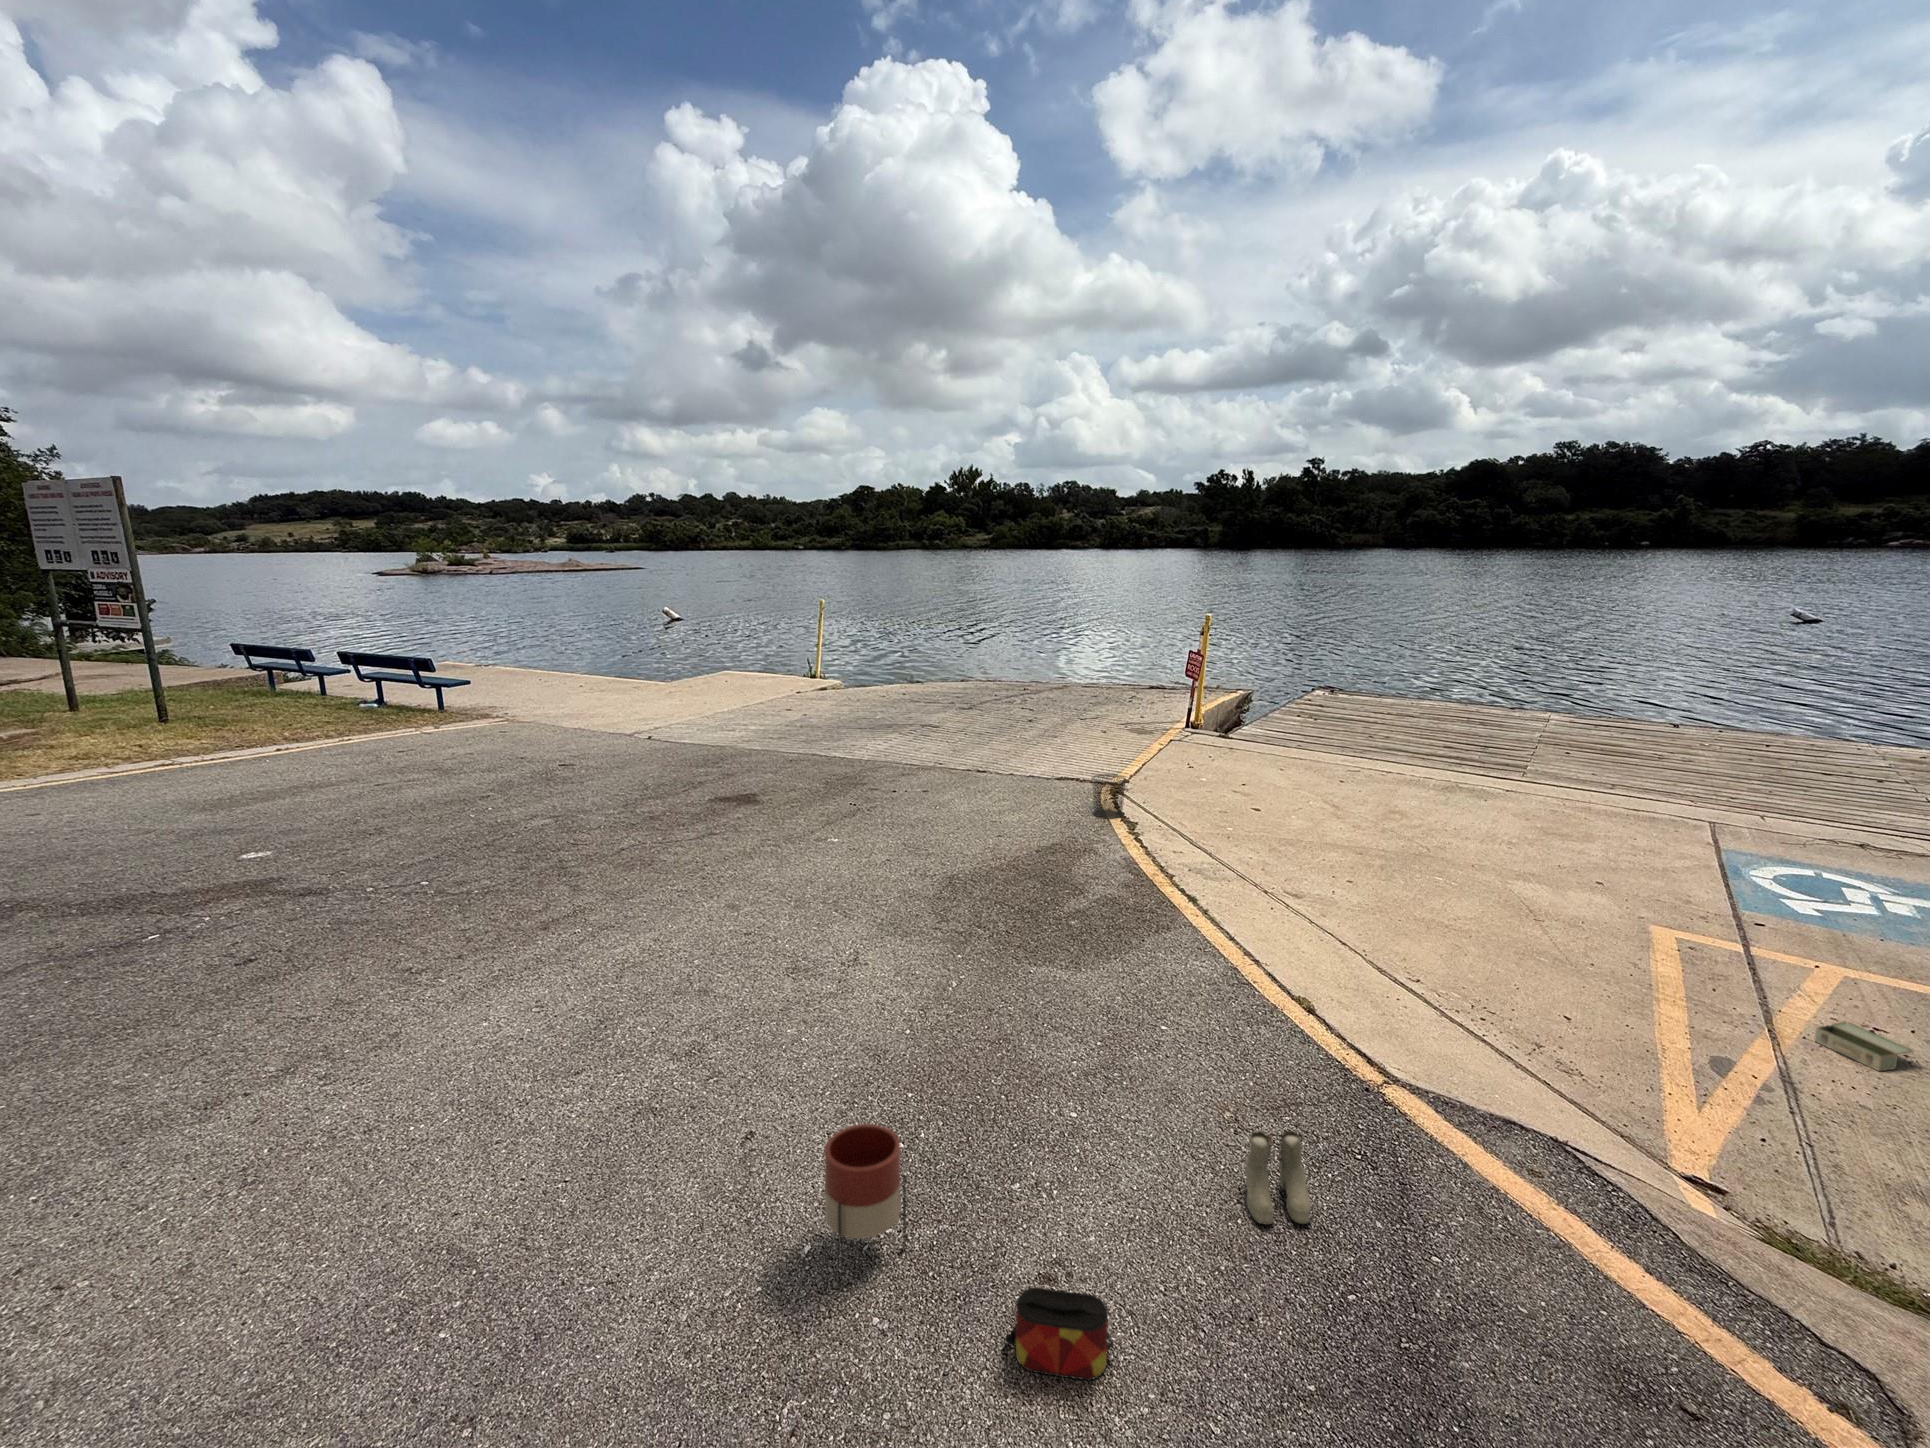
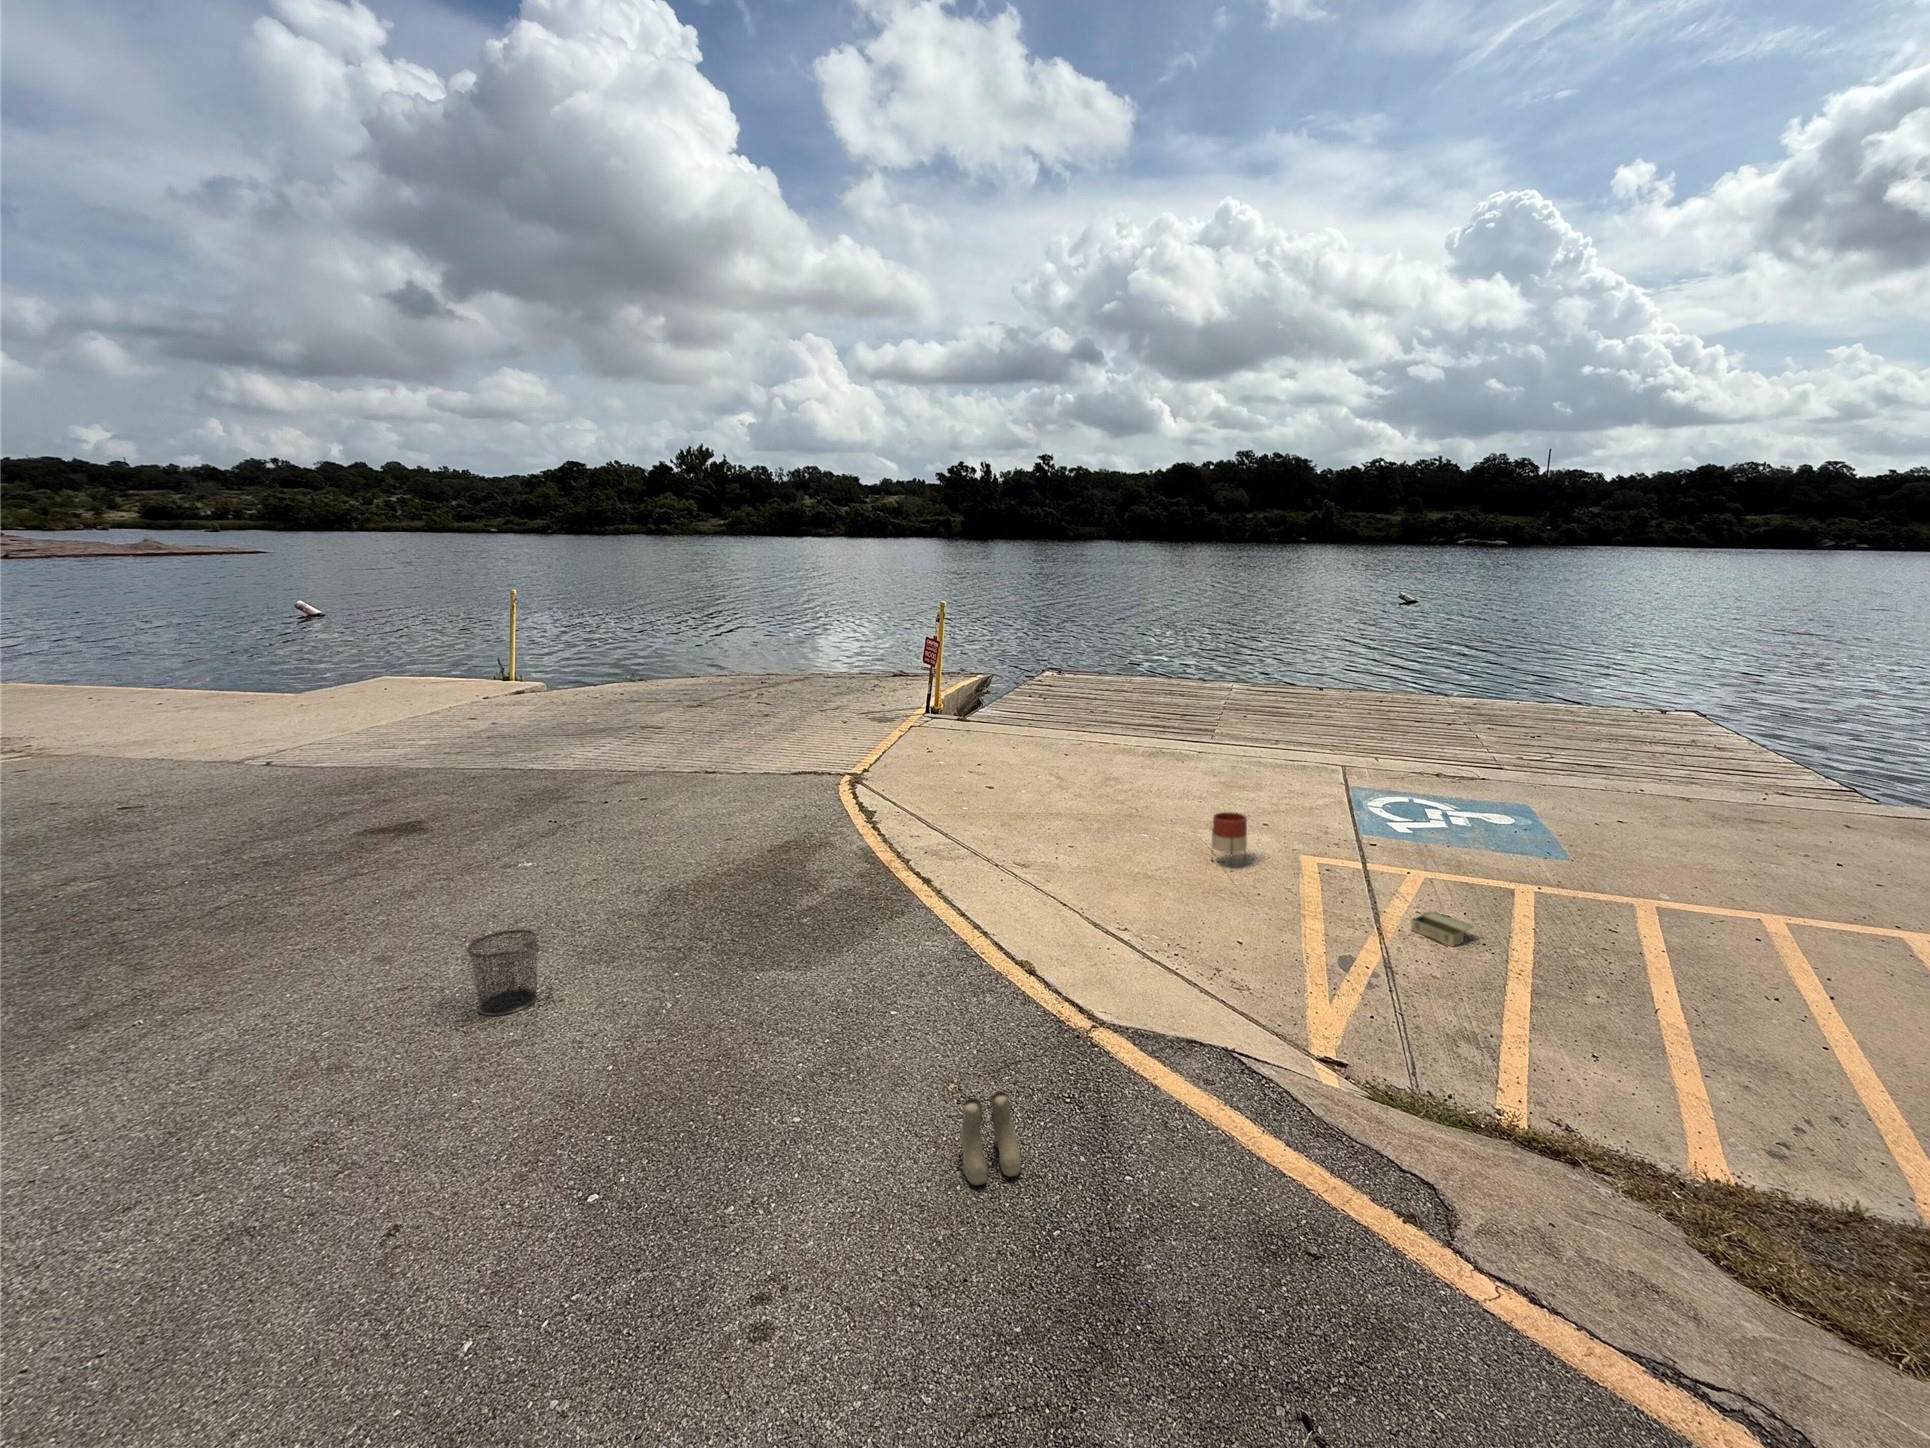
waste bin: present [1092,774,1126,819] -> present [467,929,537,1016]
planter: present [824,1124,906,1279] -> present [1212,812,1247,860]
bag: present [1005,1287,1114,1380] -> none [712,1301,828,1398]

